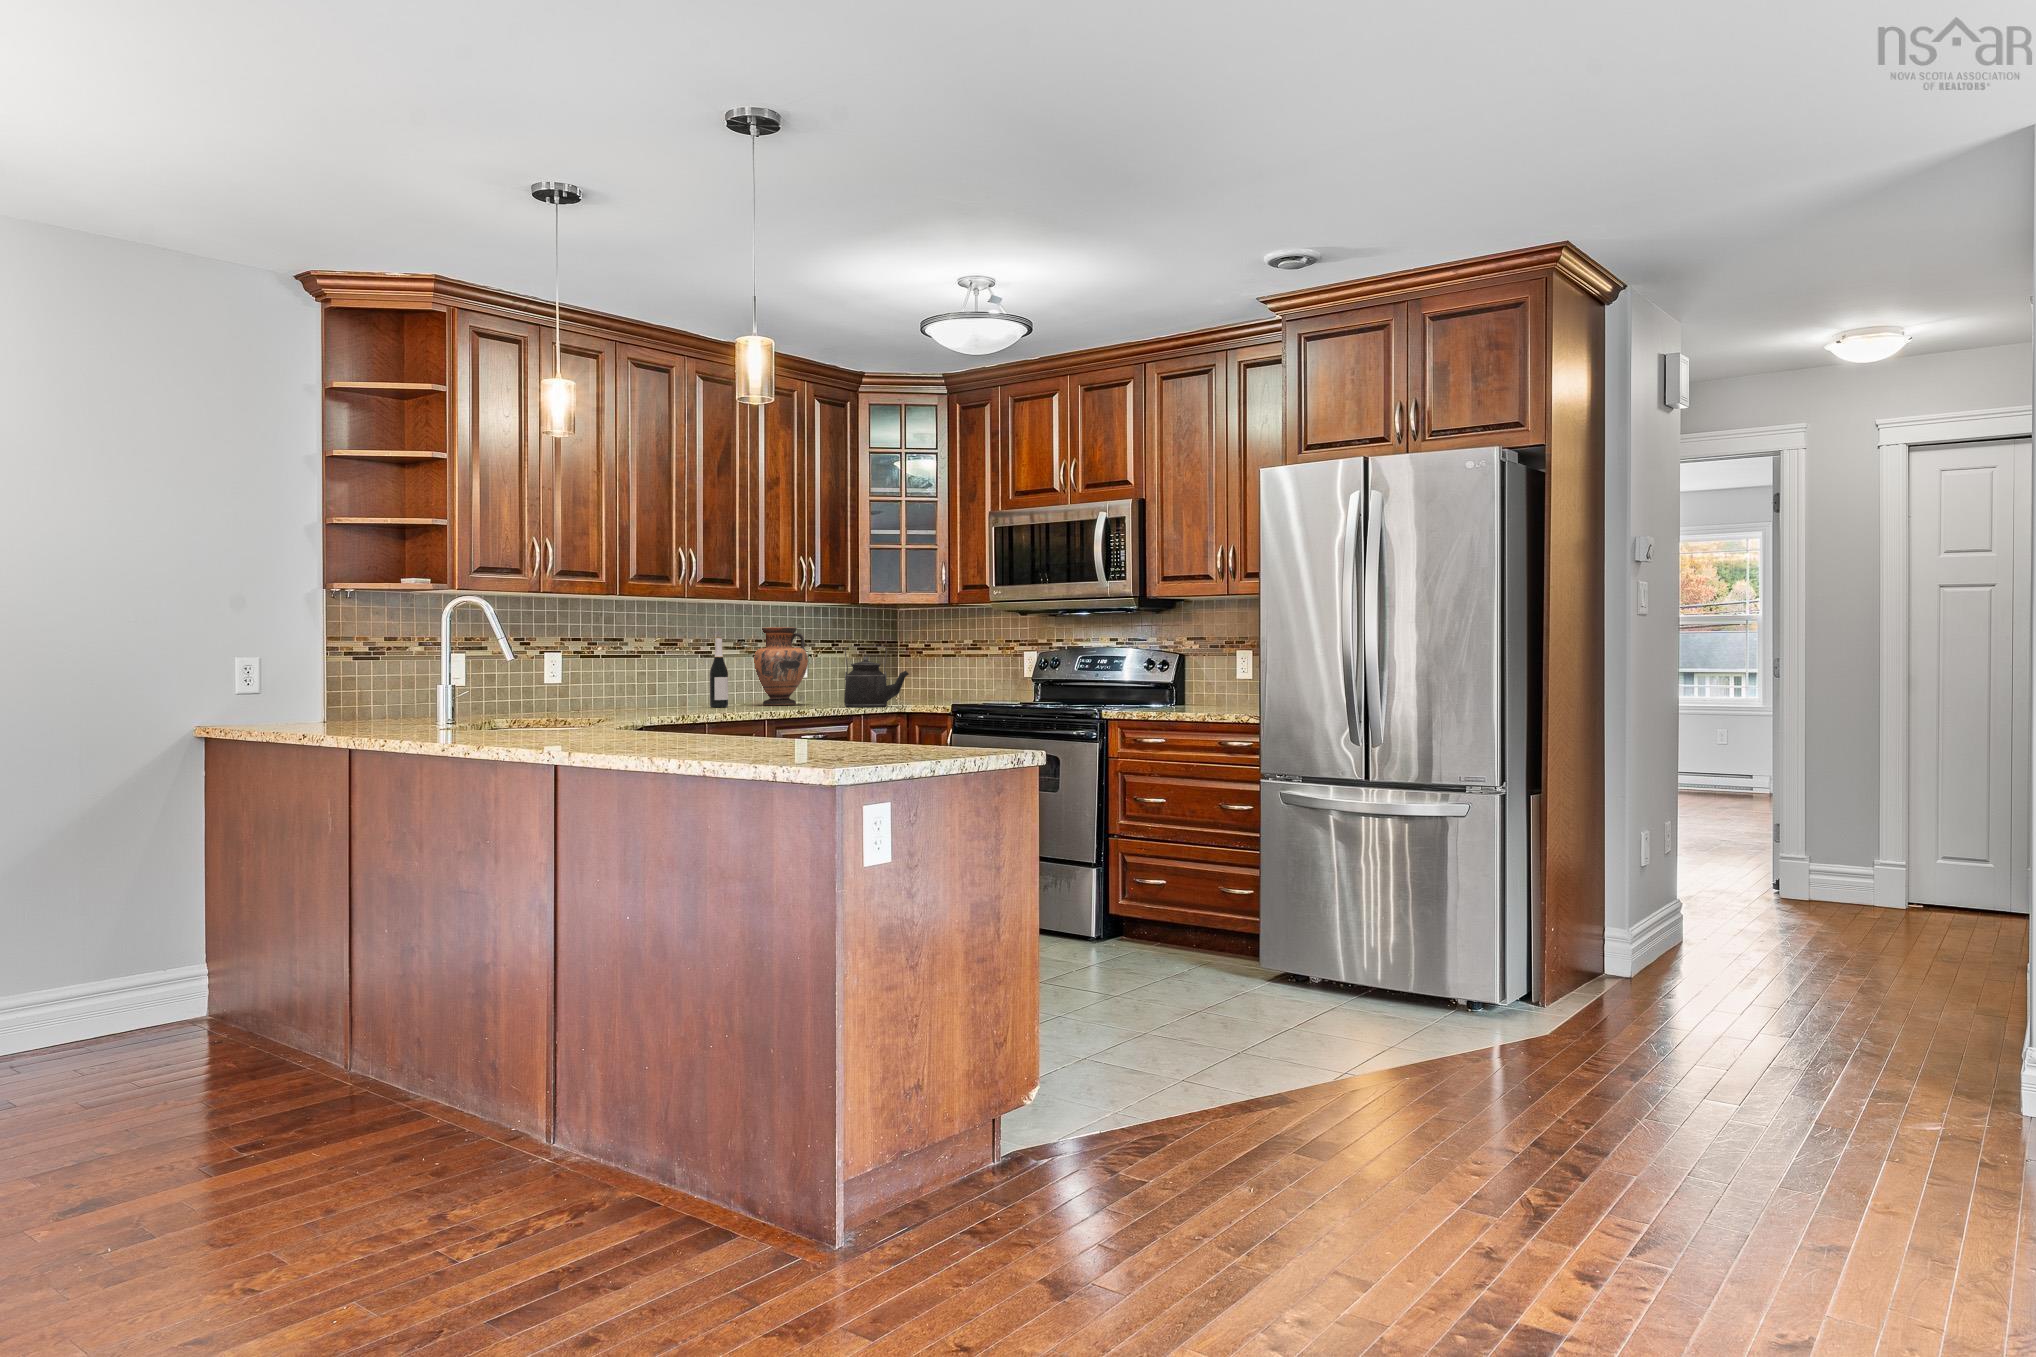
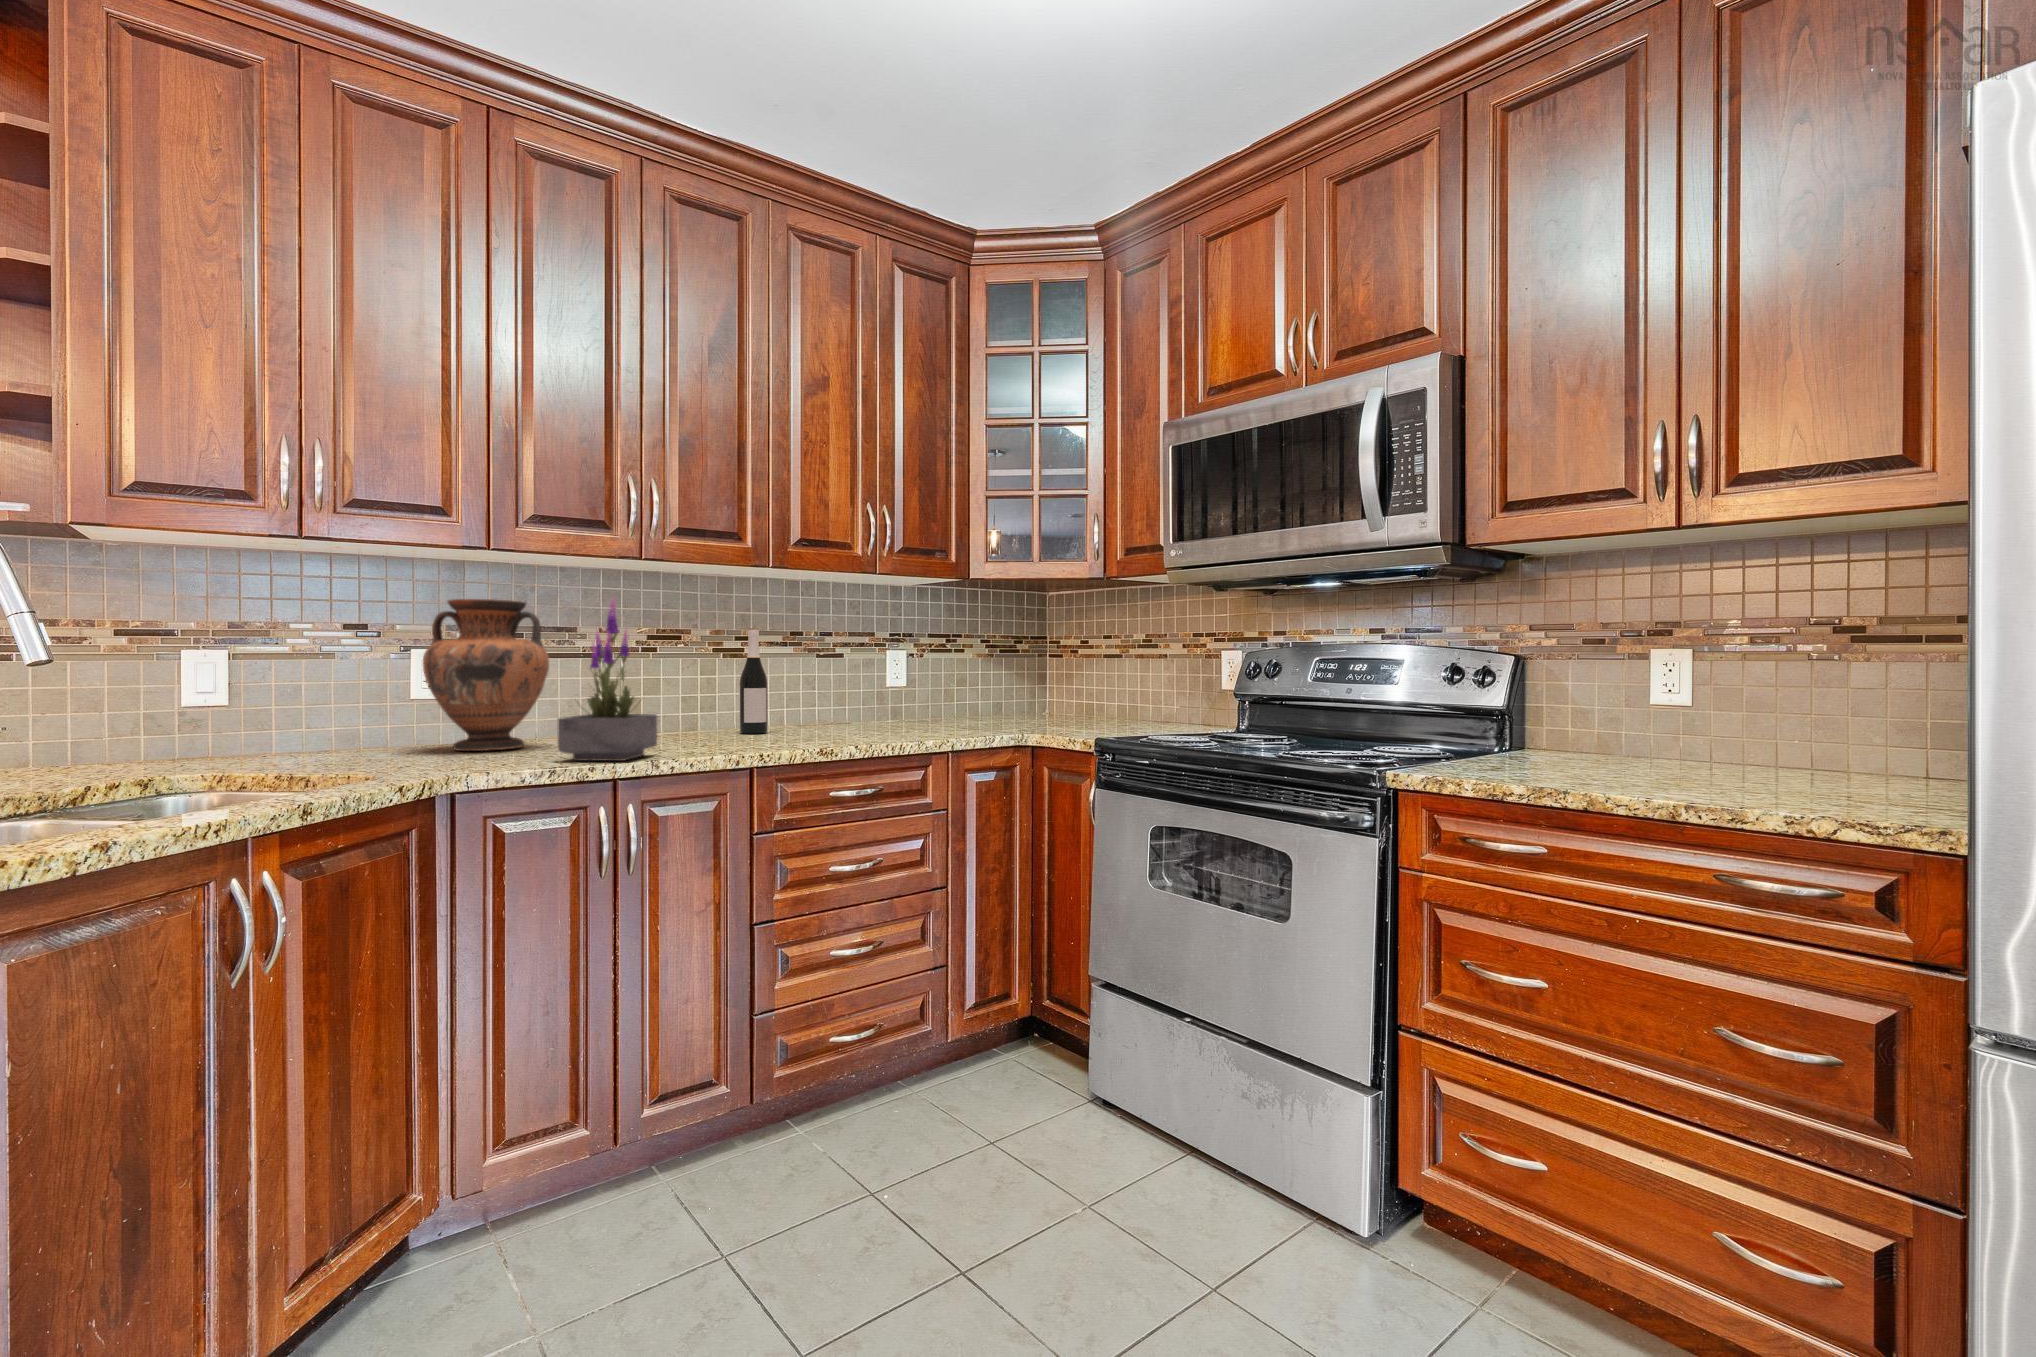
potted plant: none [663,621,706,714] -> present [558,600,657,761]
vase: present [754,627,808,705] -> present [423,599,549,751]
kettle: present [844,646,909,707] -> none [935,642,1036,739]

